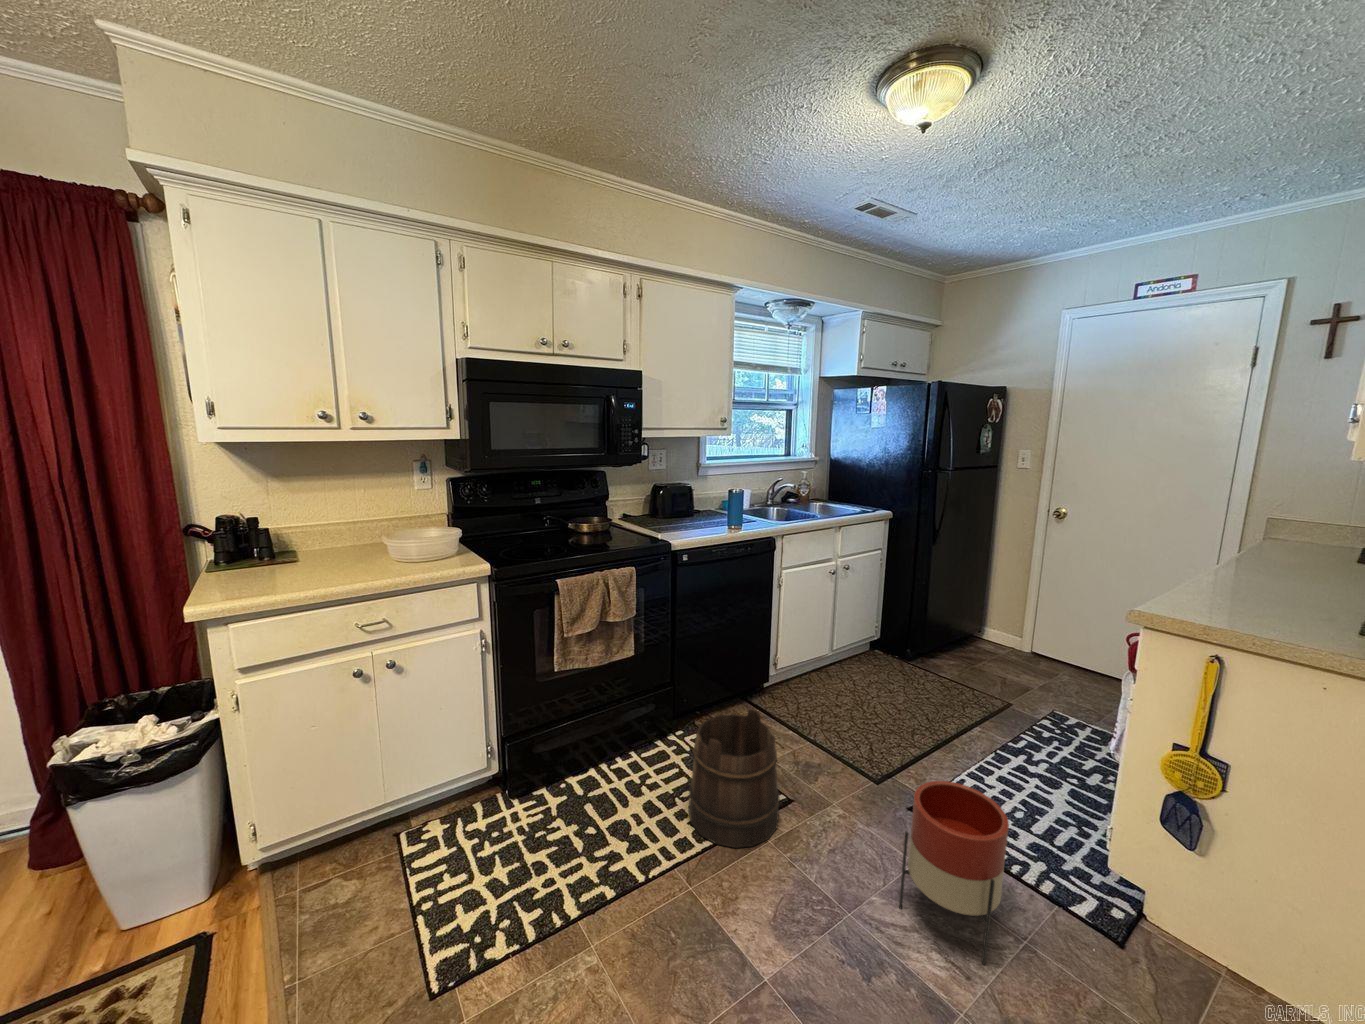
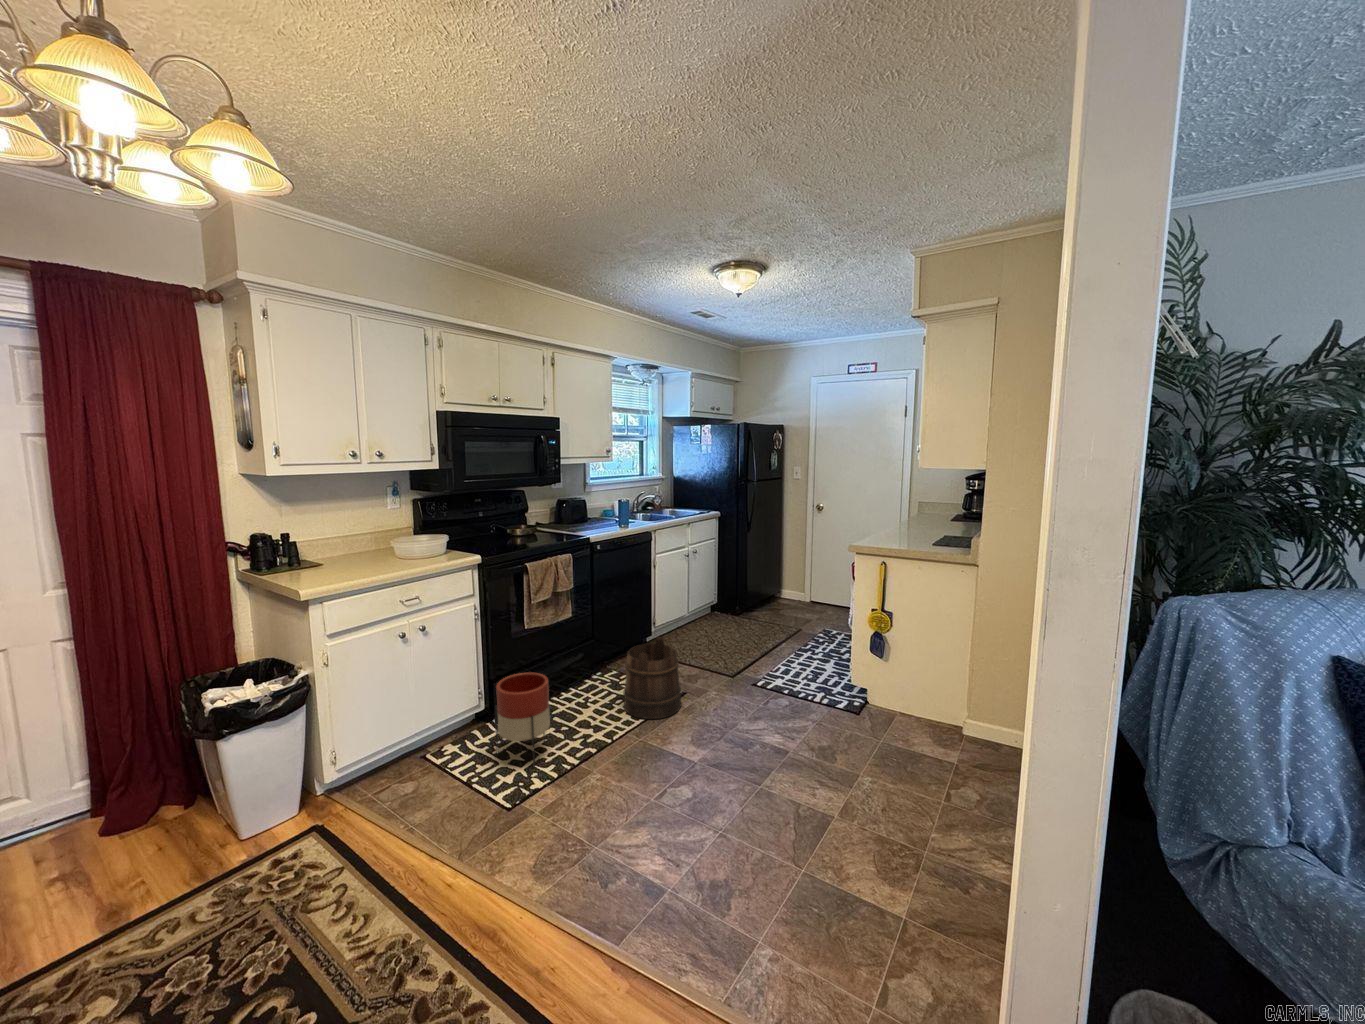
planter: present [899,781,1009,964] -> present [495,673,550,767]

